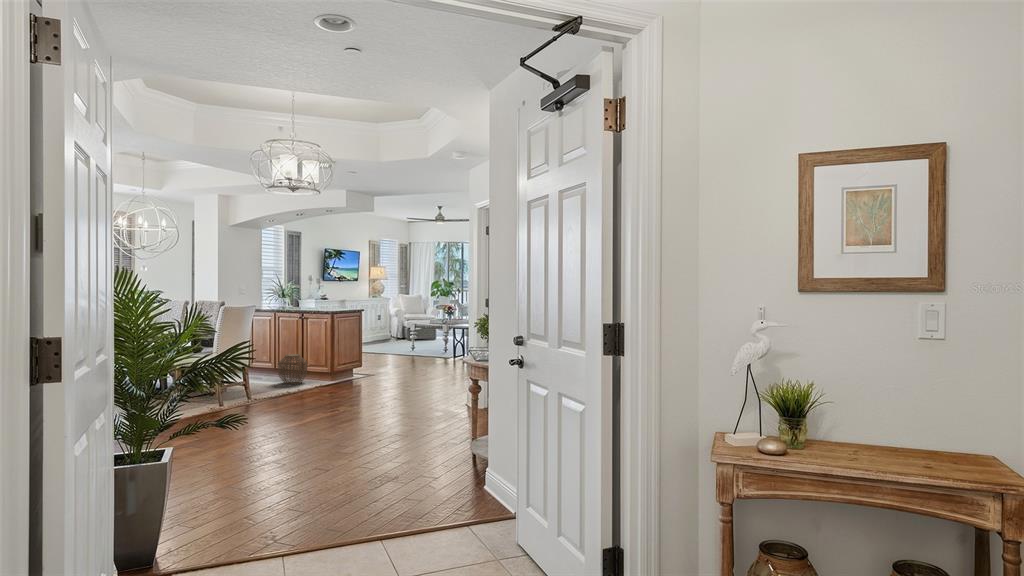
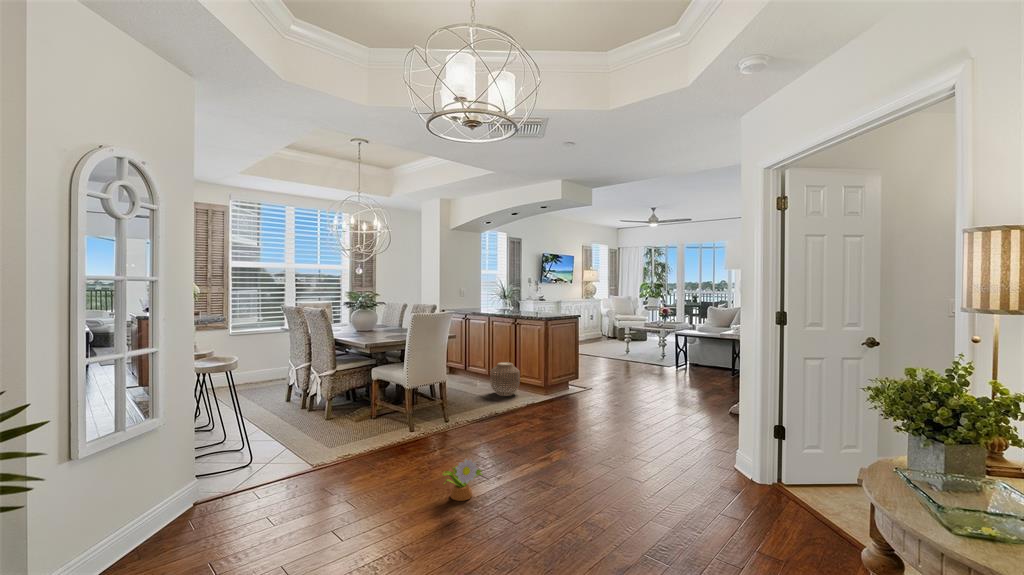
decorative plant: none [258,402,290,433] -> present [443,459,483,501]

